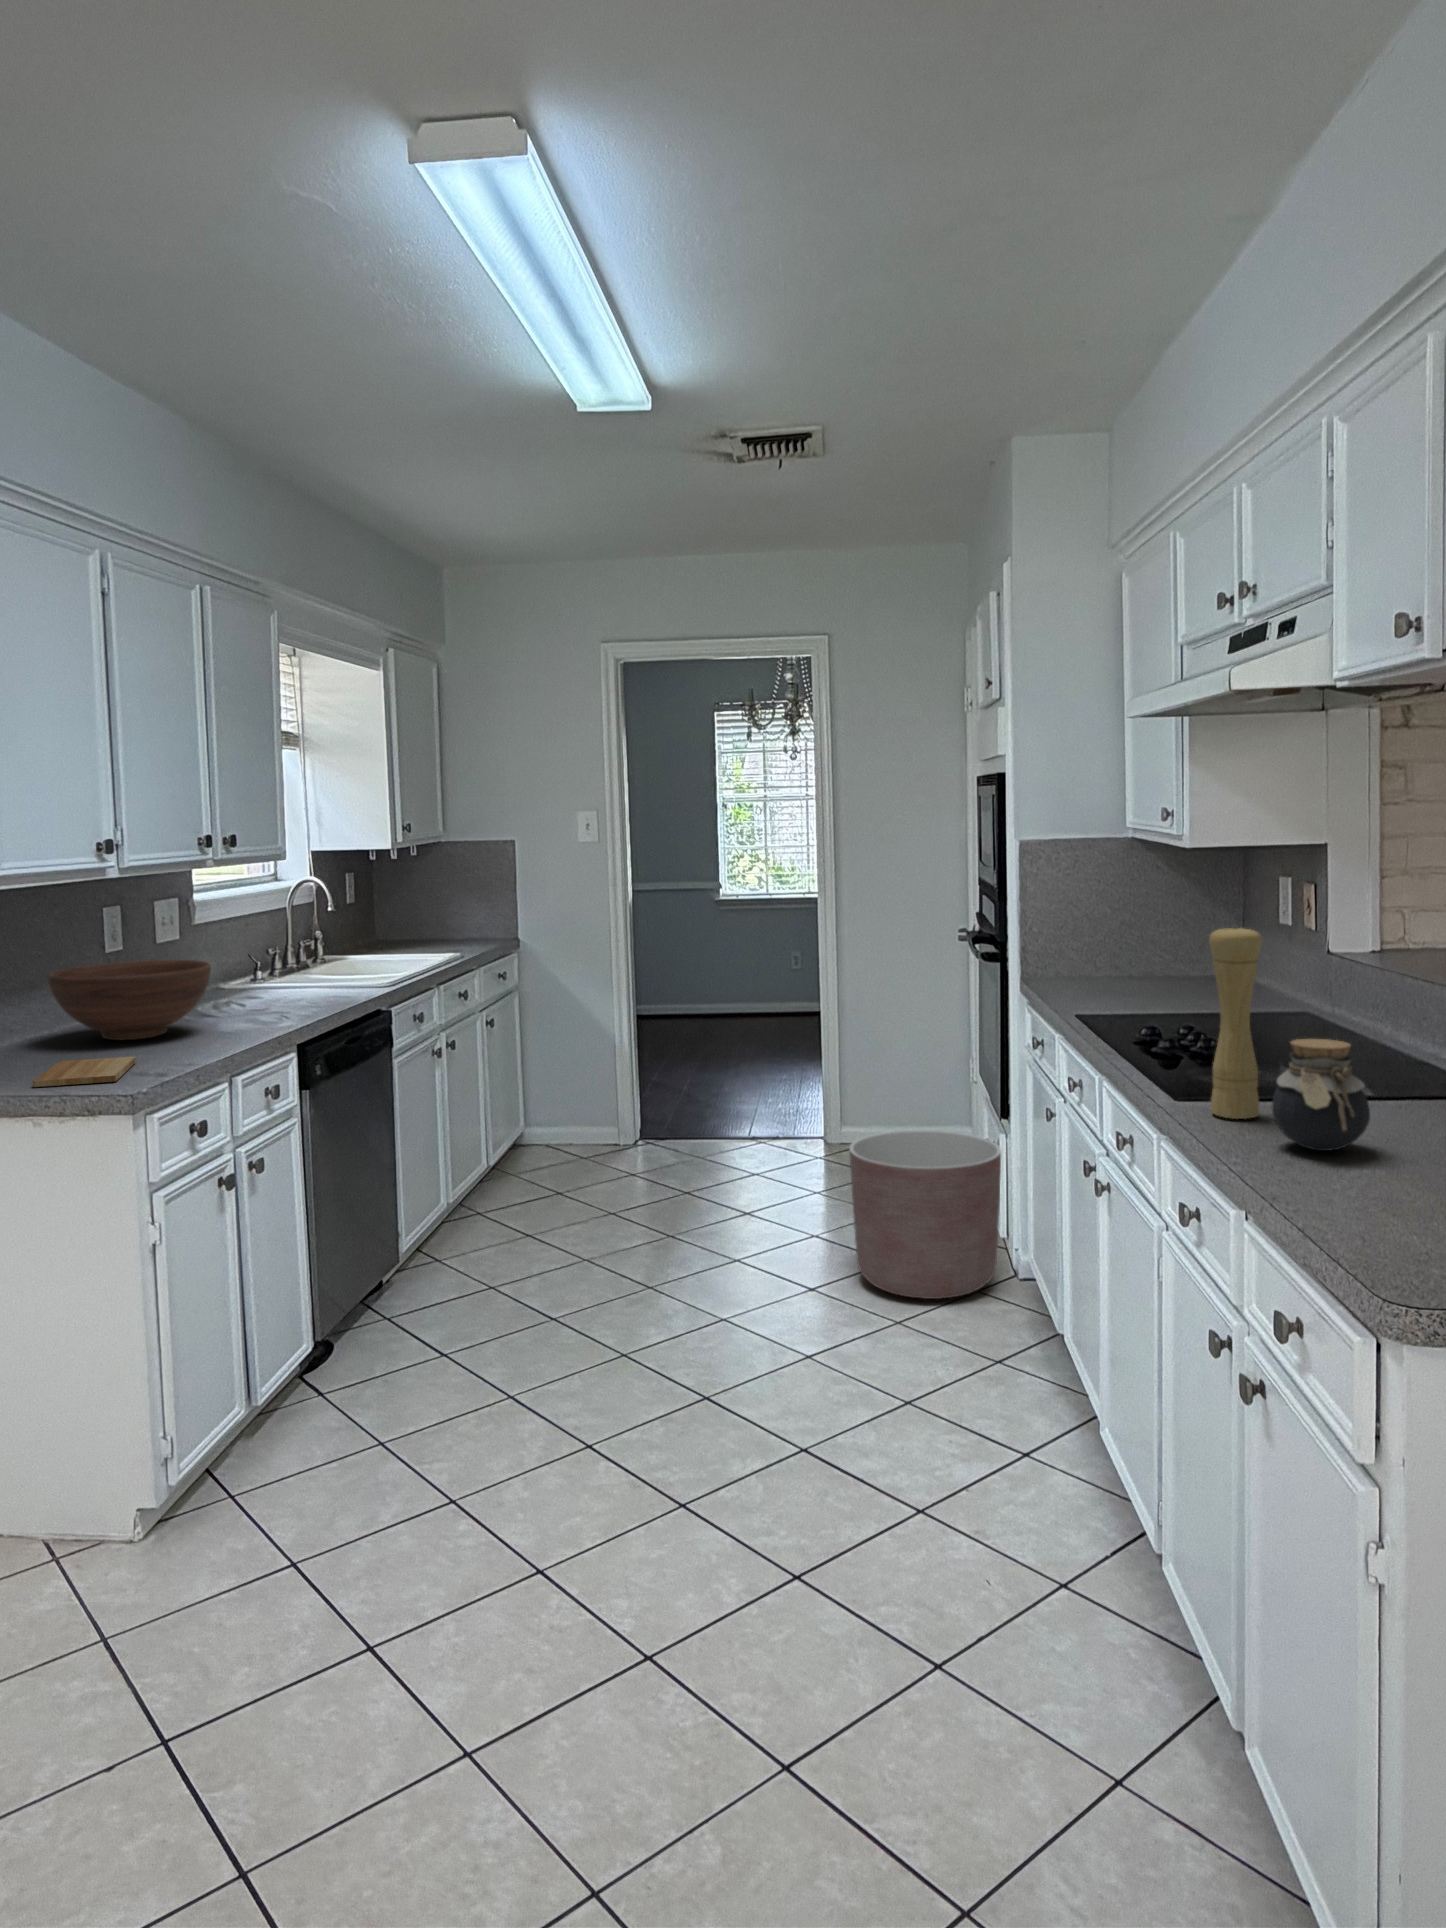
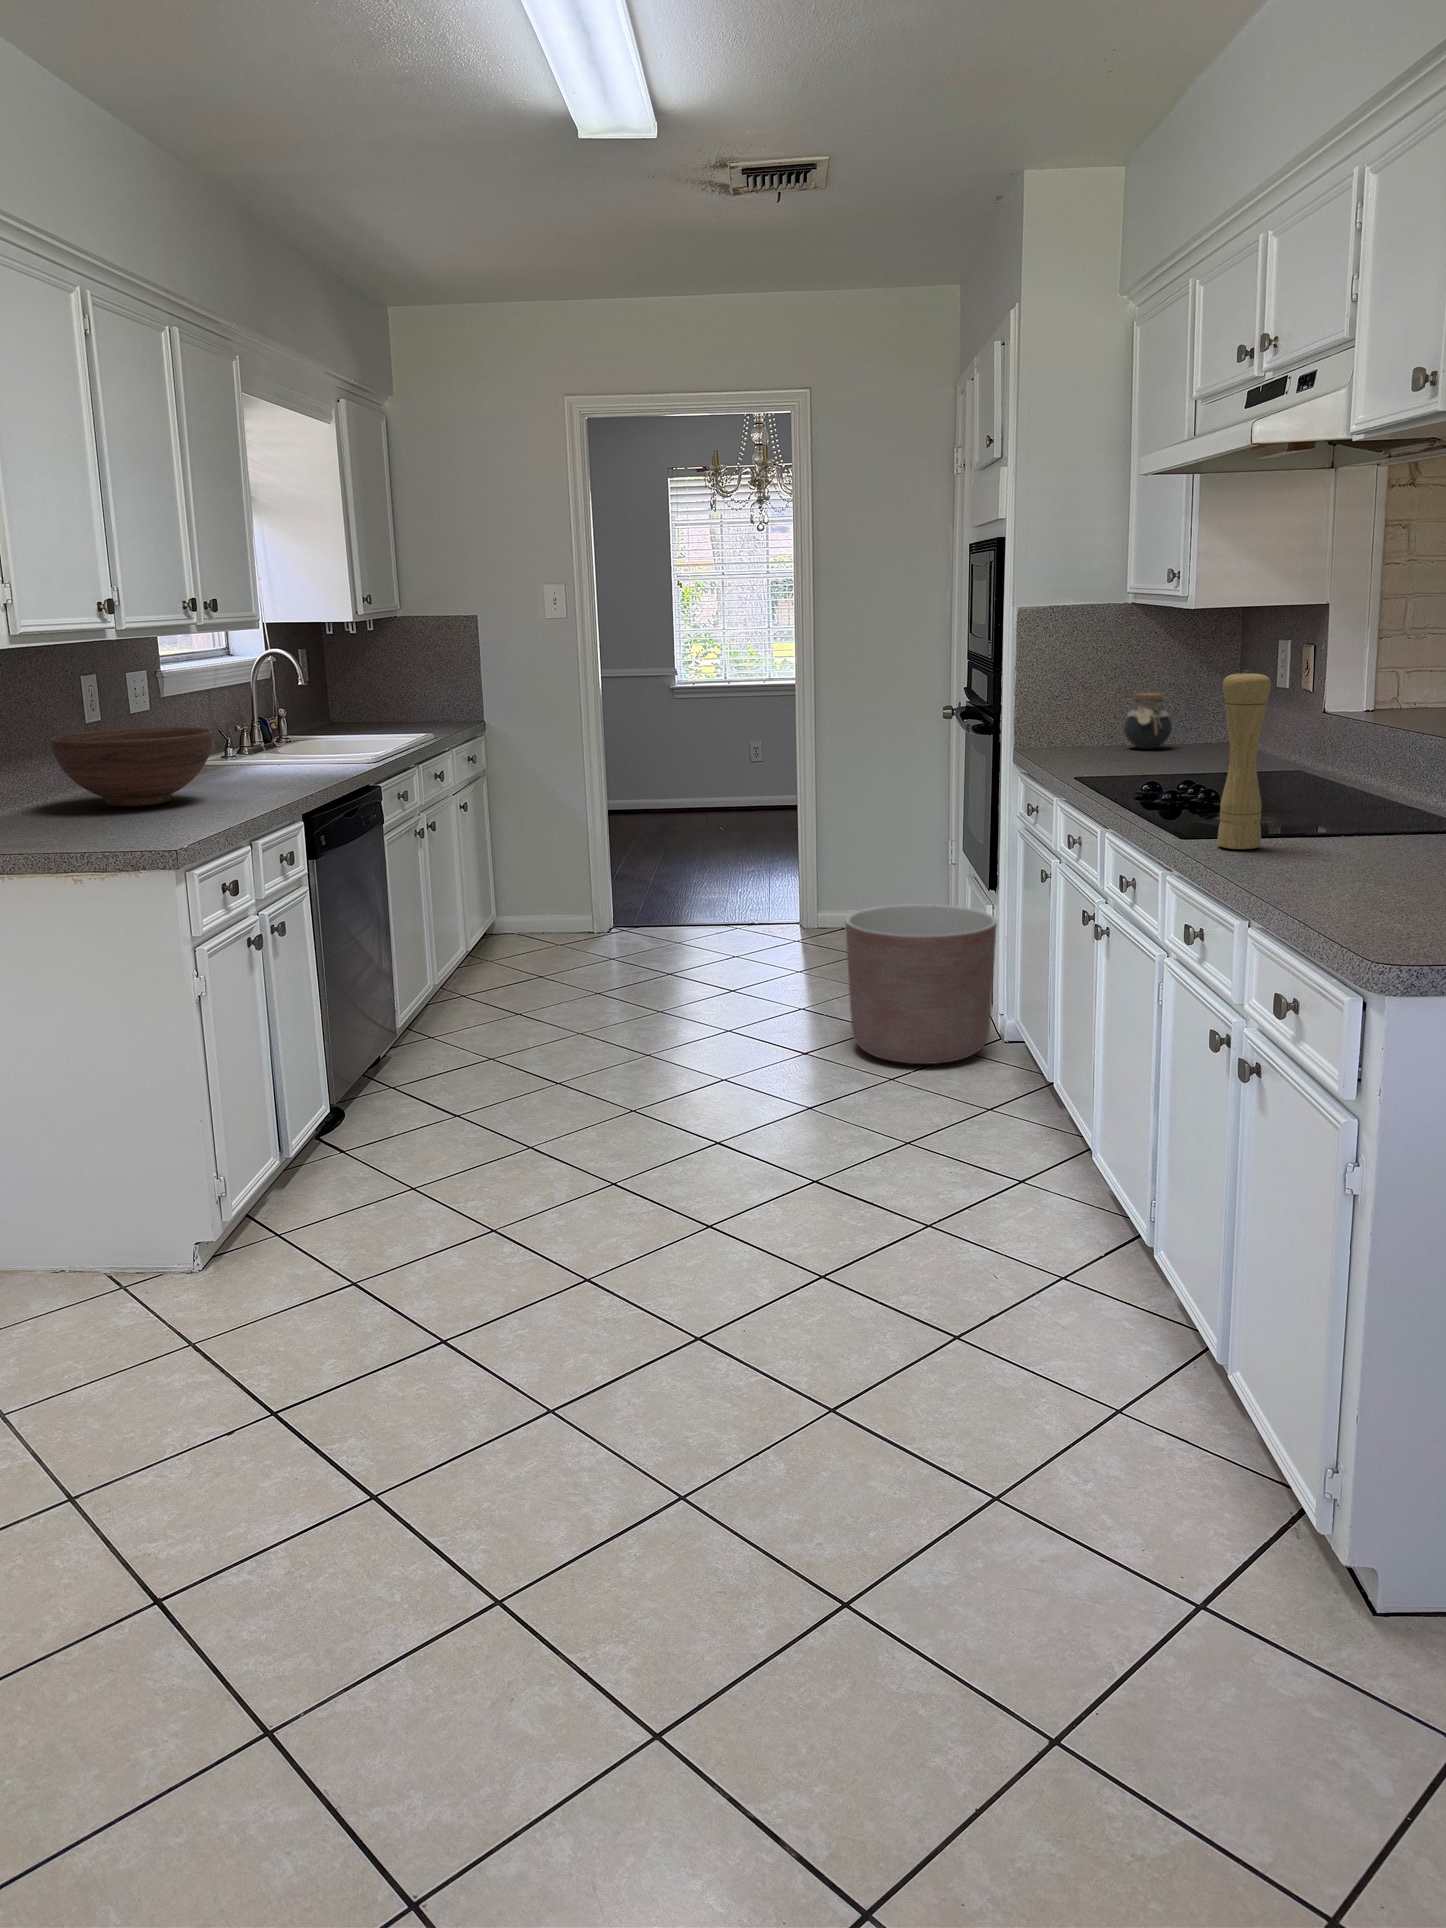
jar: present [1272,1039,1370,1151] -> present [1124,693,1172,749]
cutting board: present [33,1056,136,1087] -> none [72,818,160,843]

